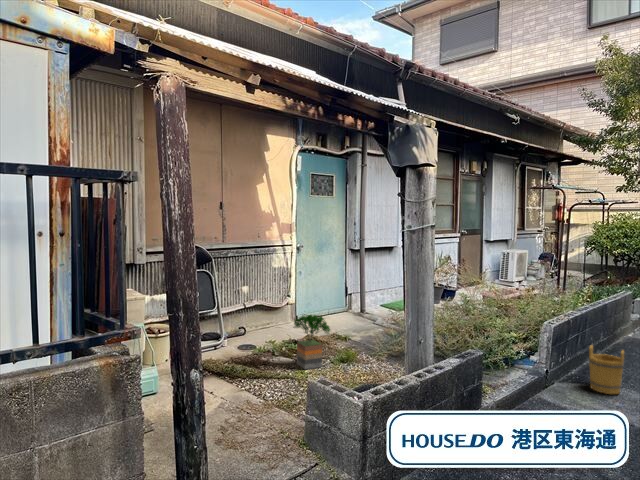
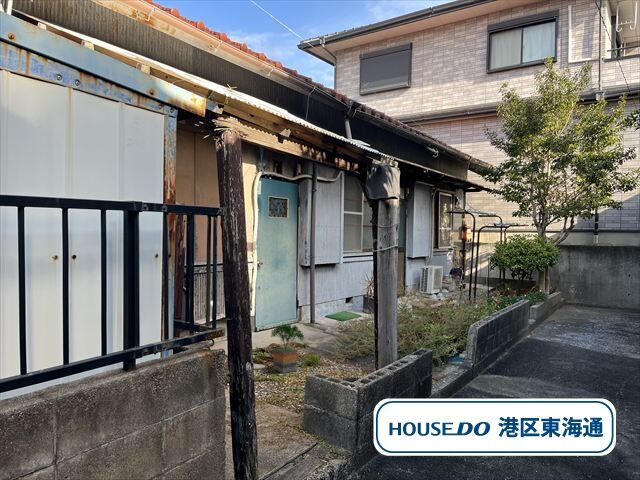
bucket: present [589,346,625,394] -> none [506,342,534,380]

